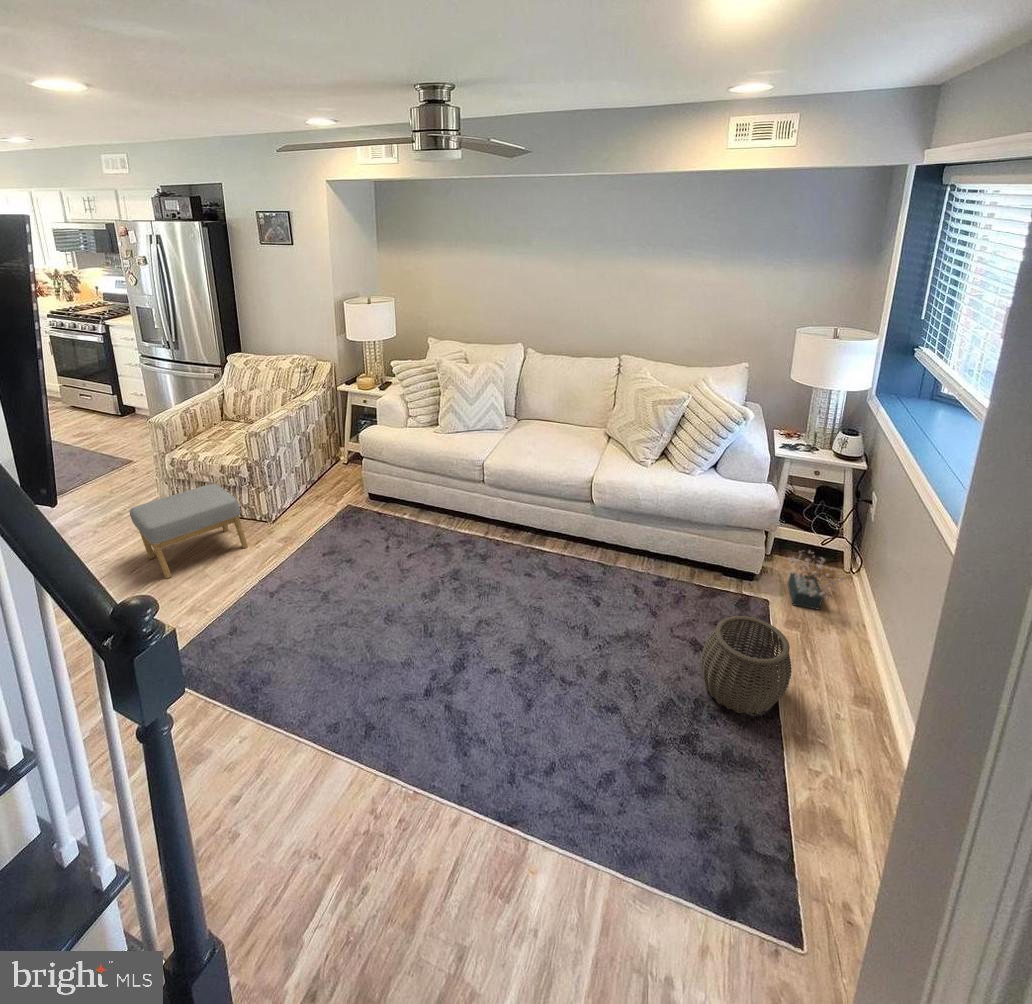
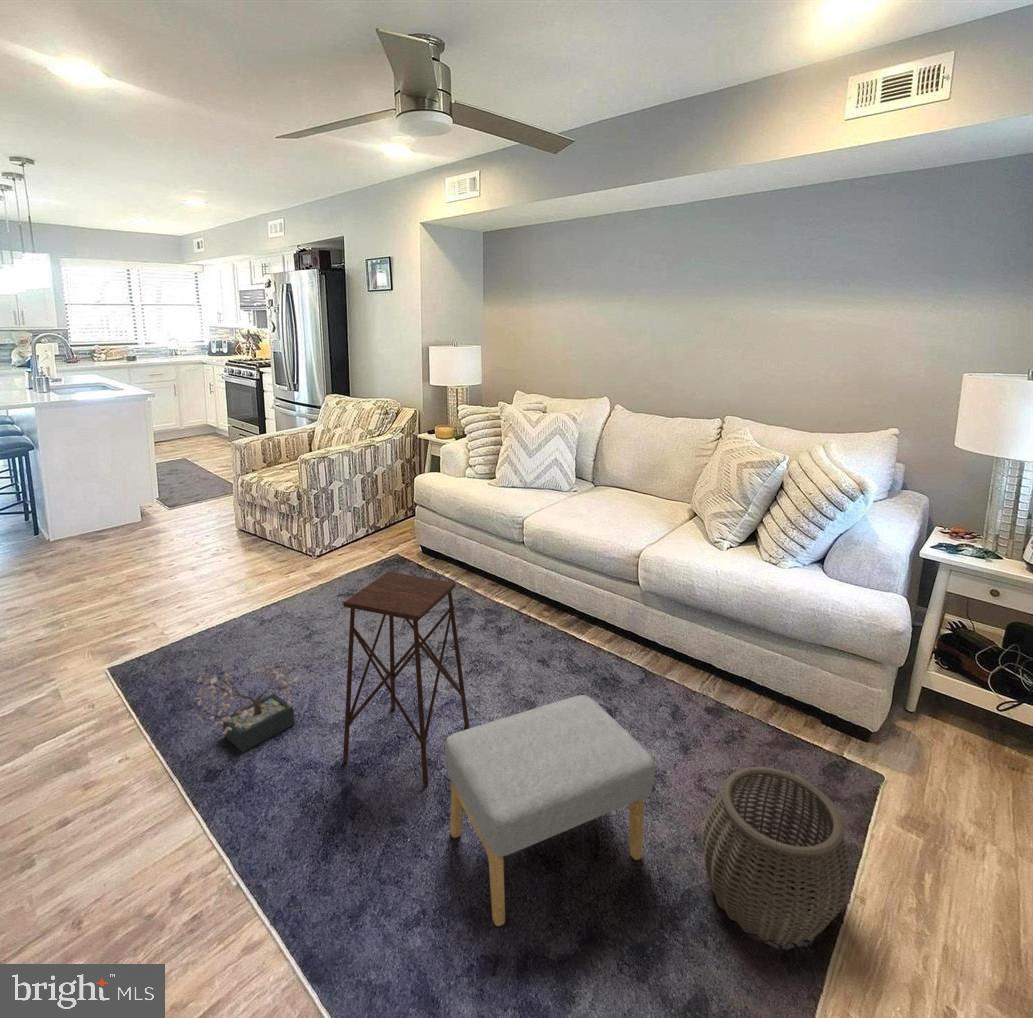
footstool: present [130,484,248,578] -> present [445,695,655,926]
side table: none [427,536,506,687] -> present [343,572,469,786]
decorative plant: present [787,551,843,609] -> present [196,662,298,752]

